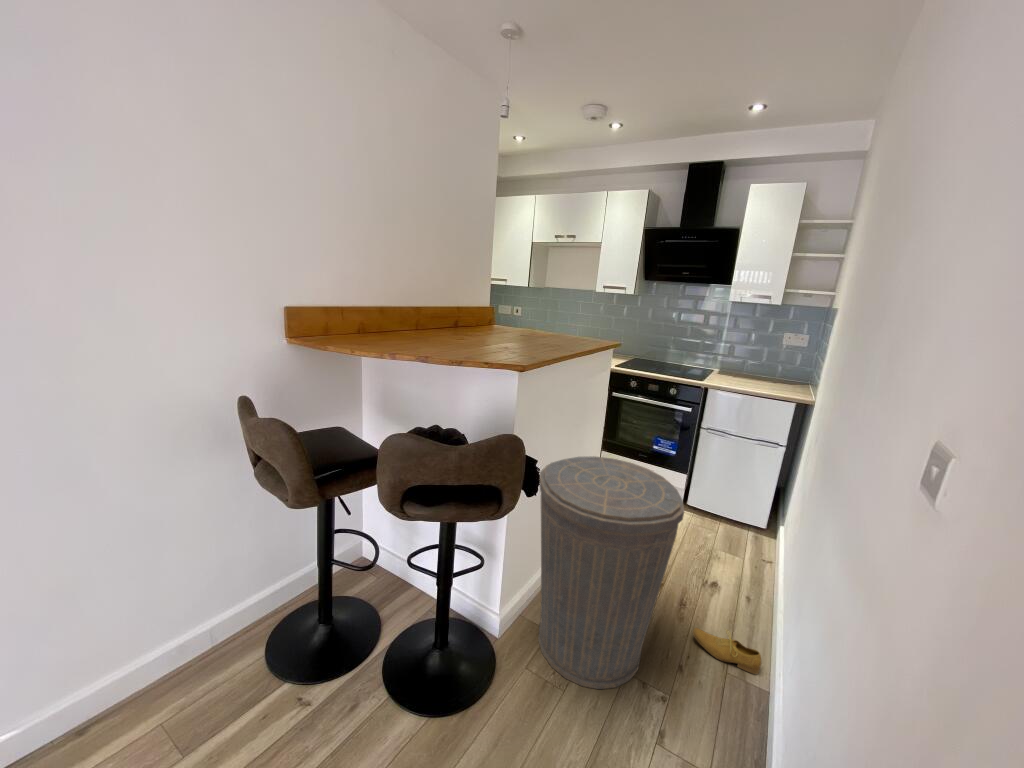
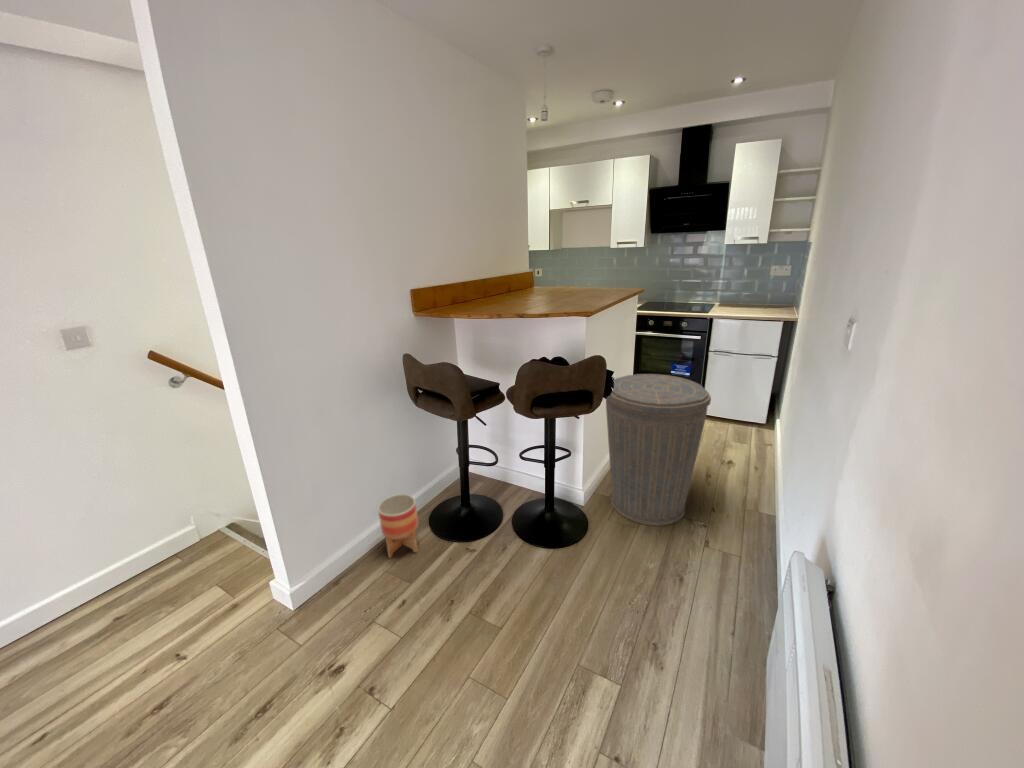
planter: none [167,599,240,702] -> present [378,494,418,558]
shoe: present [693,628,762,674] -> none [719,483,769,508]

